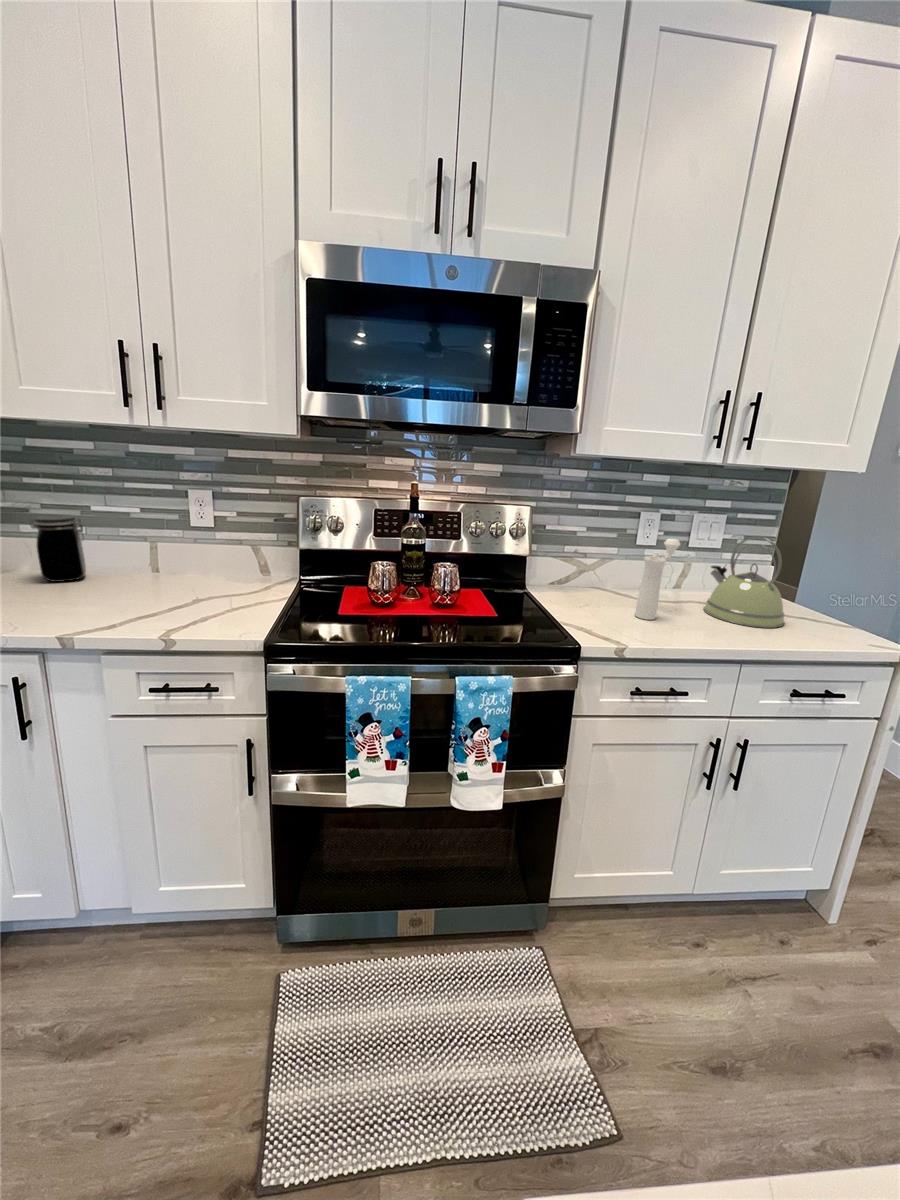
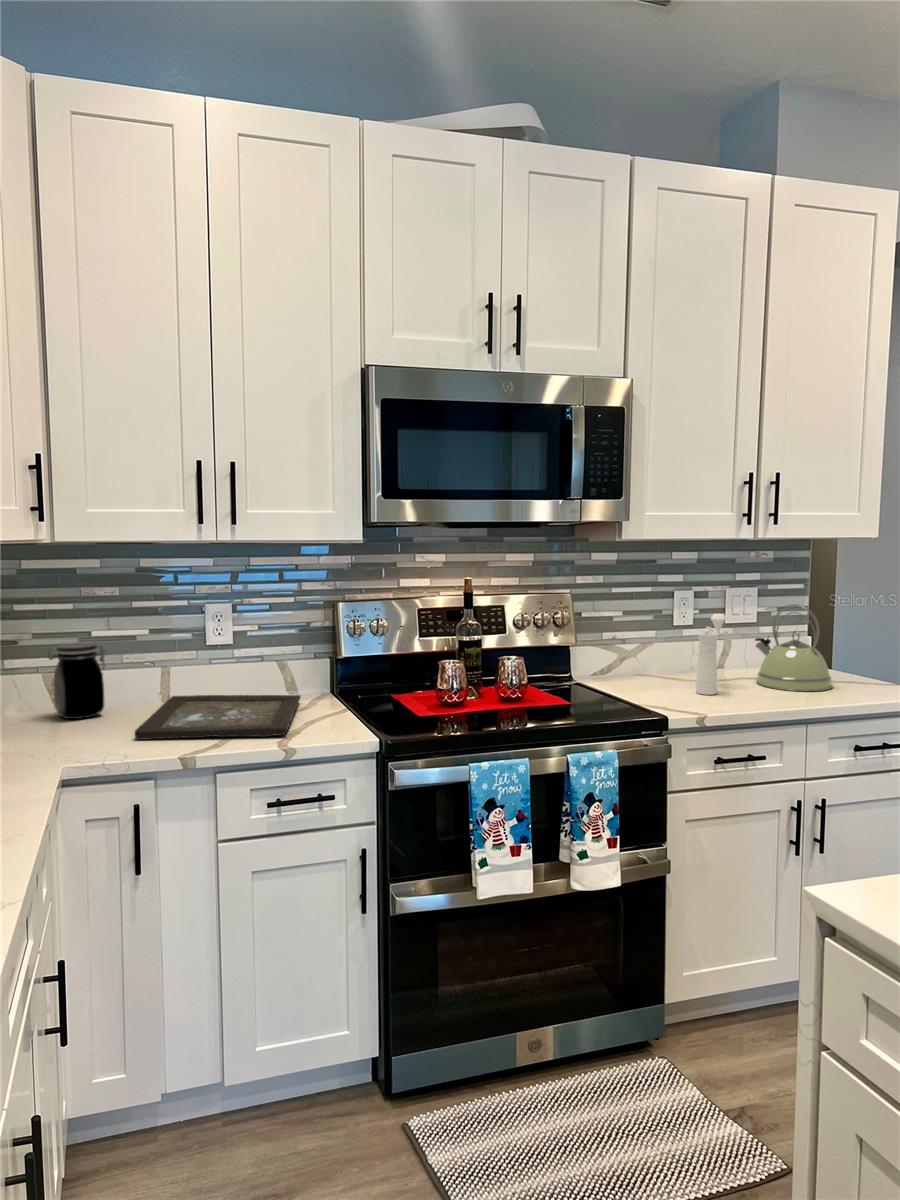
tray: none [49,568,261,623] -> present [135,695,301,740]

